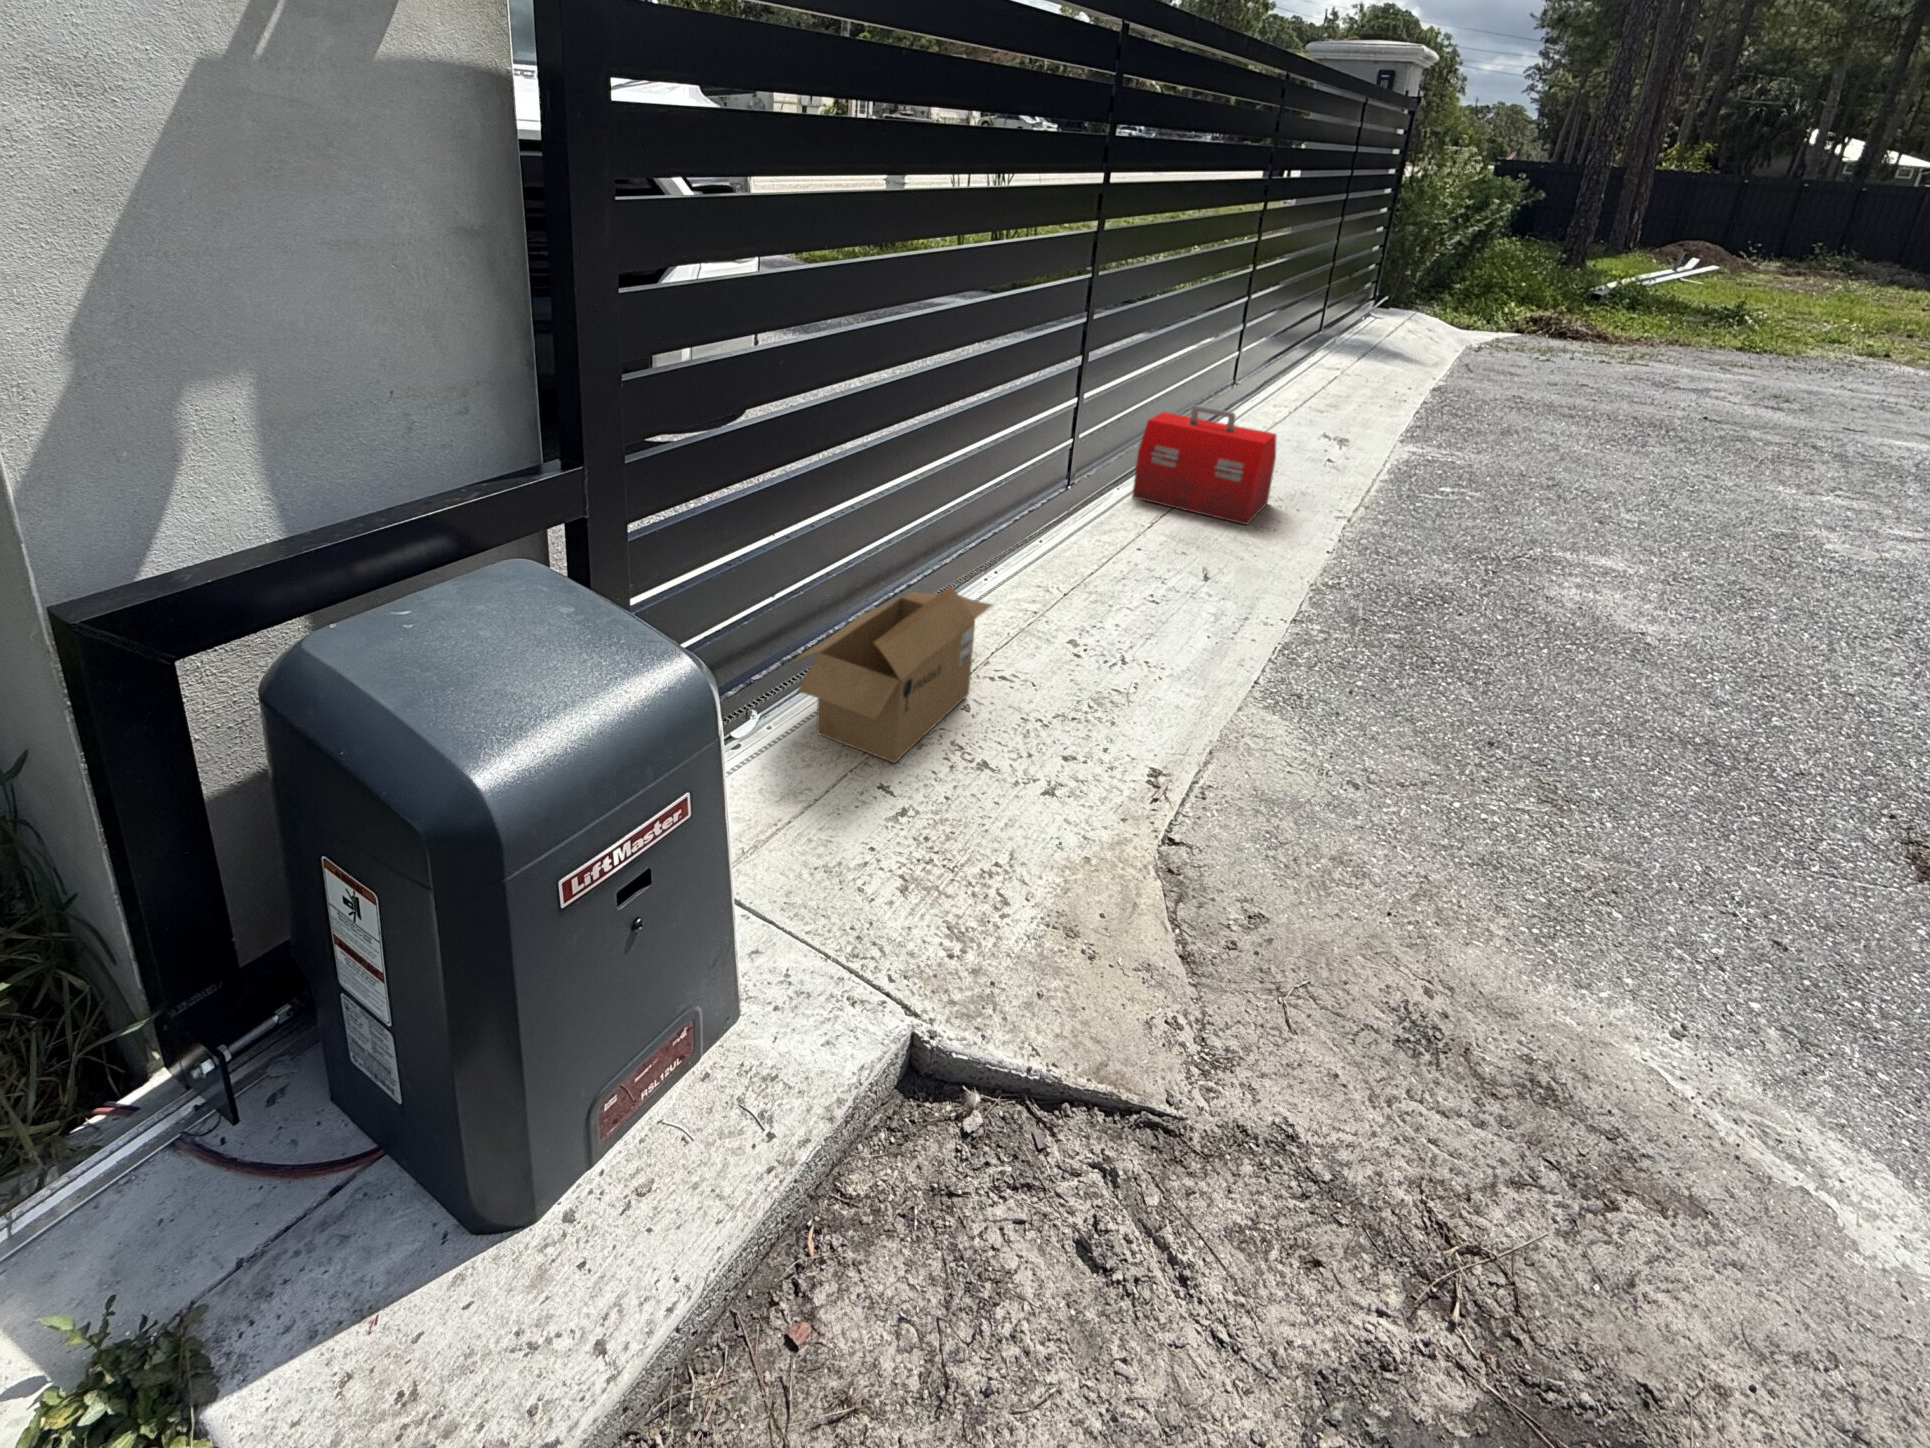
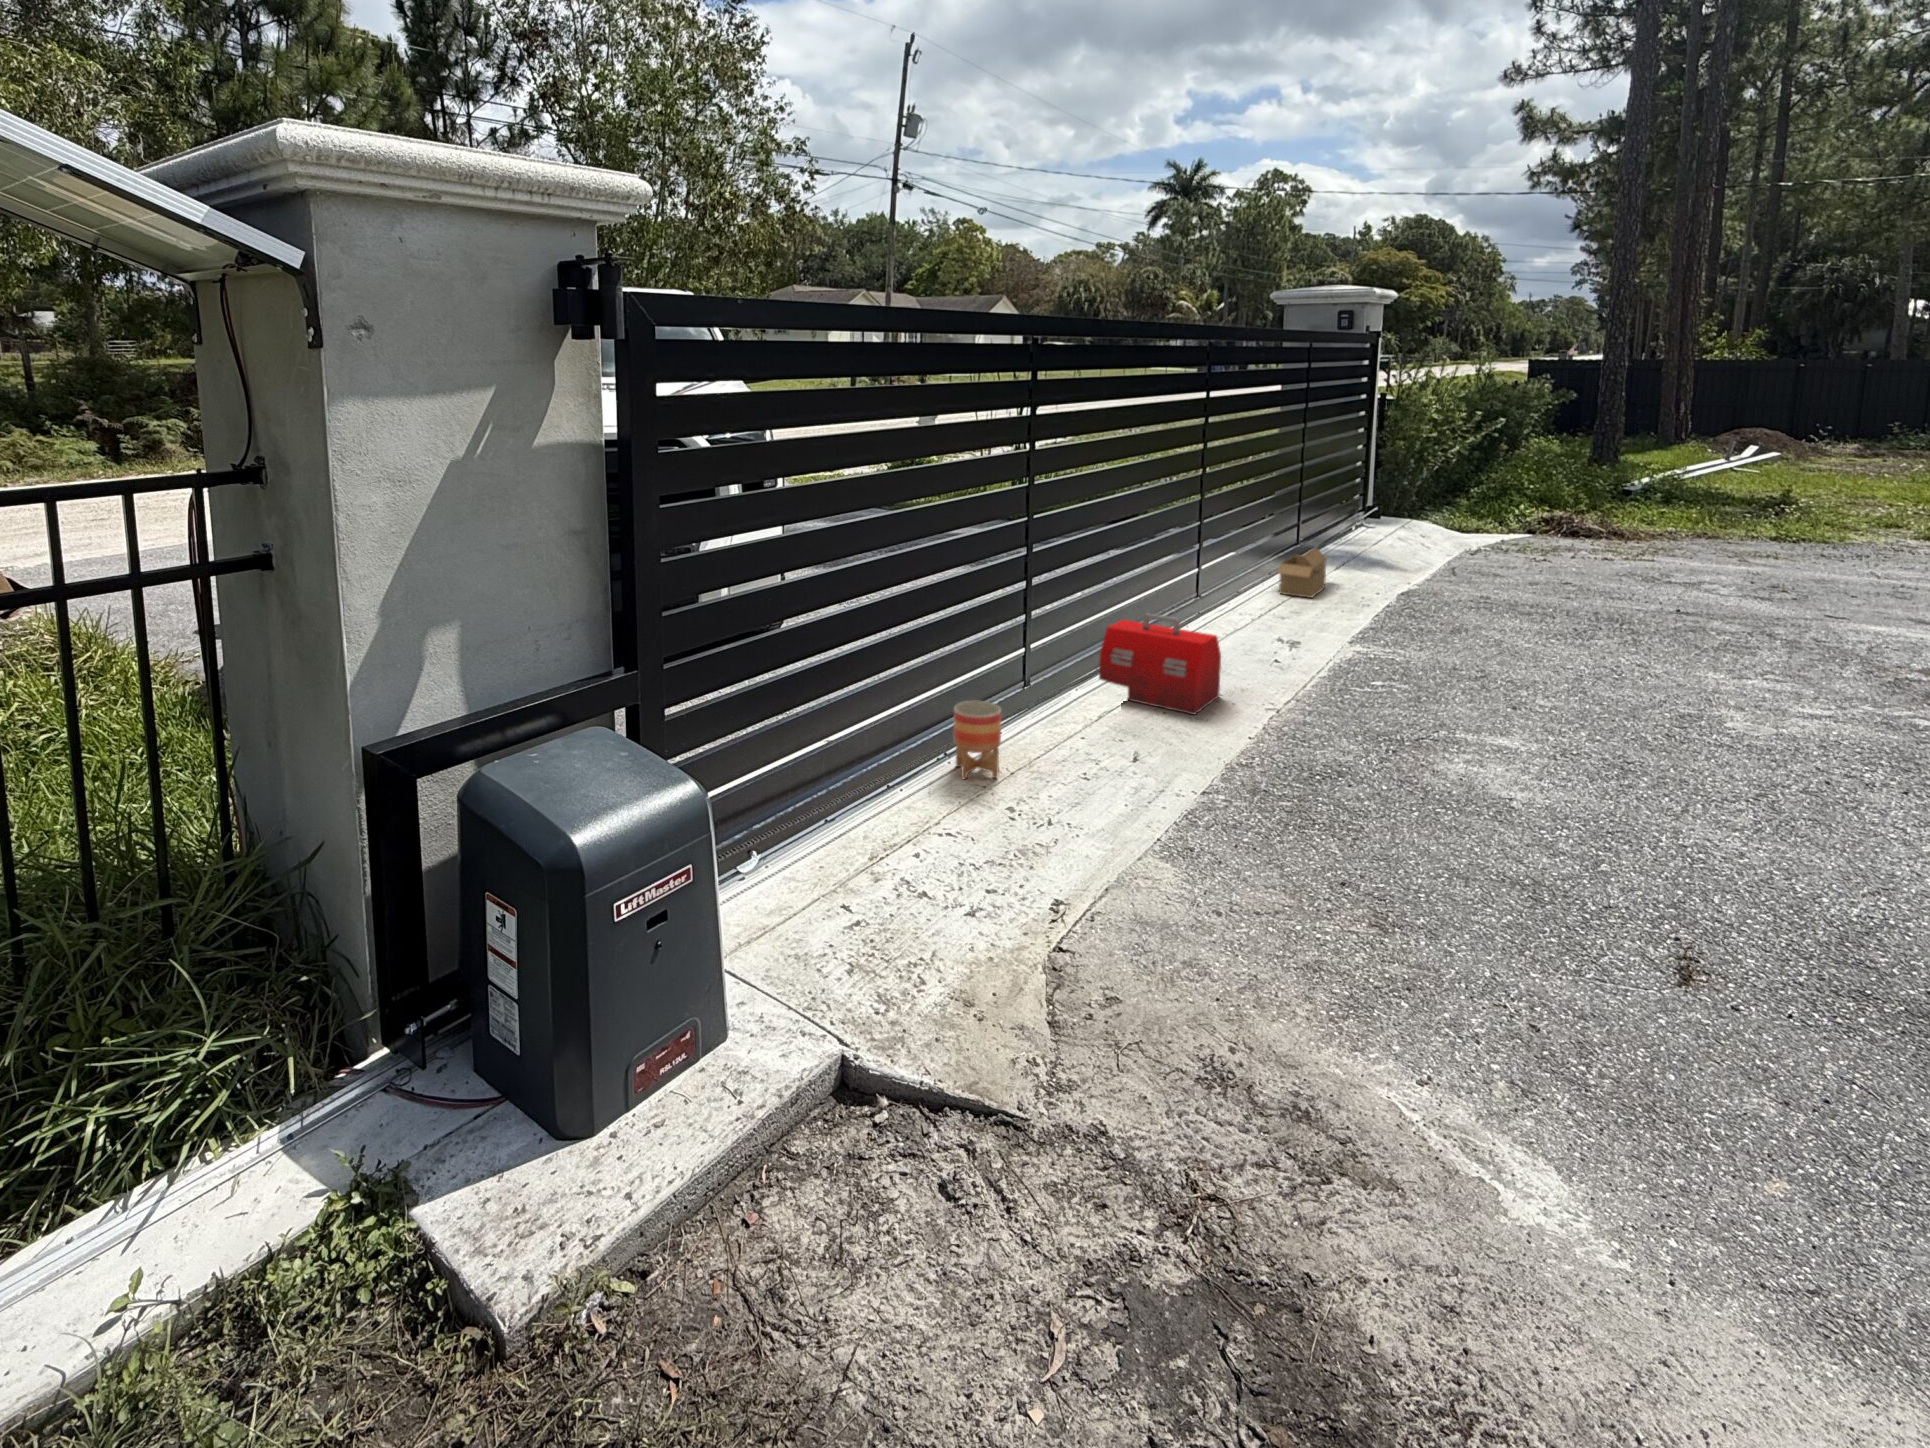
planter: none [985,507,1049,604] -> present [953,701,1001,780]
cardboard box: present [794,587,992,763] -> present [1277,548,1329,598]

